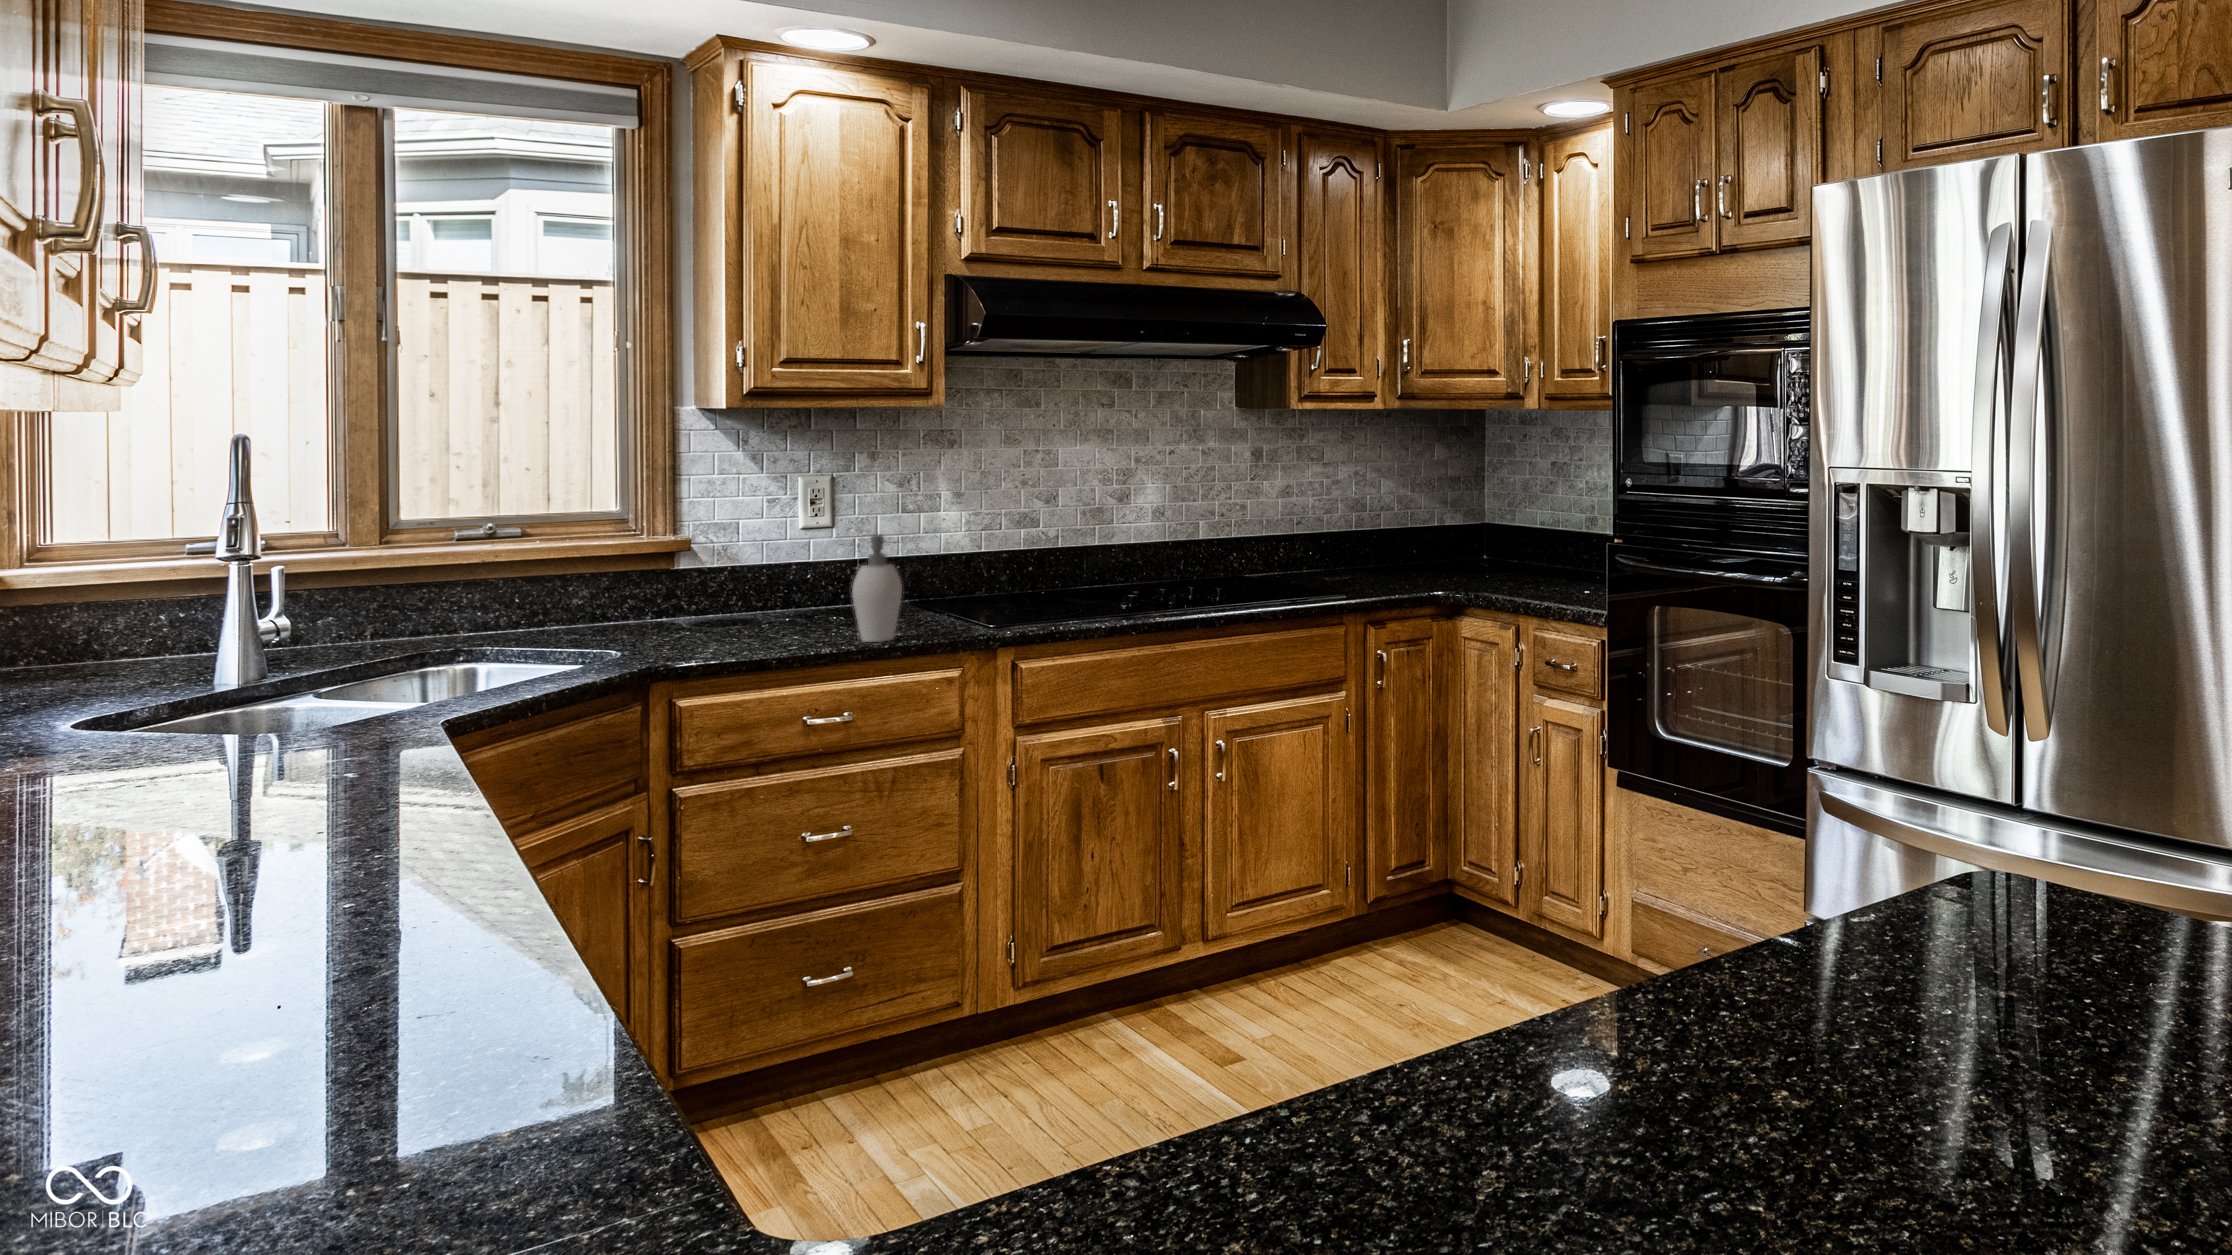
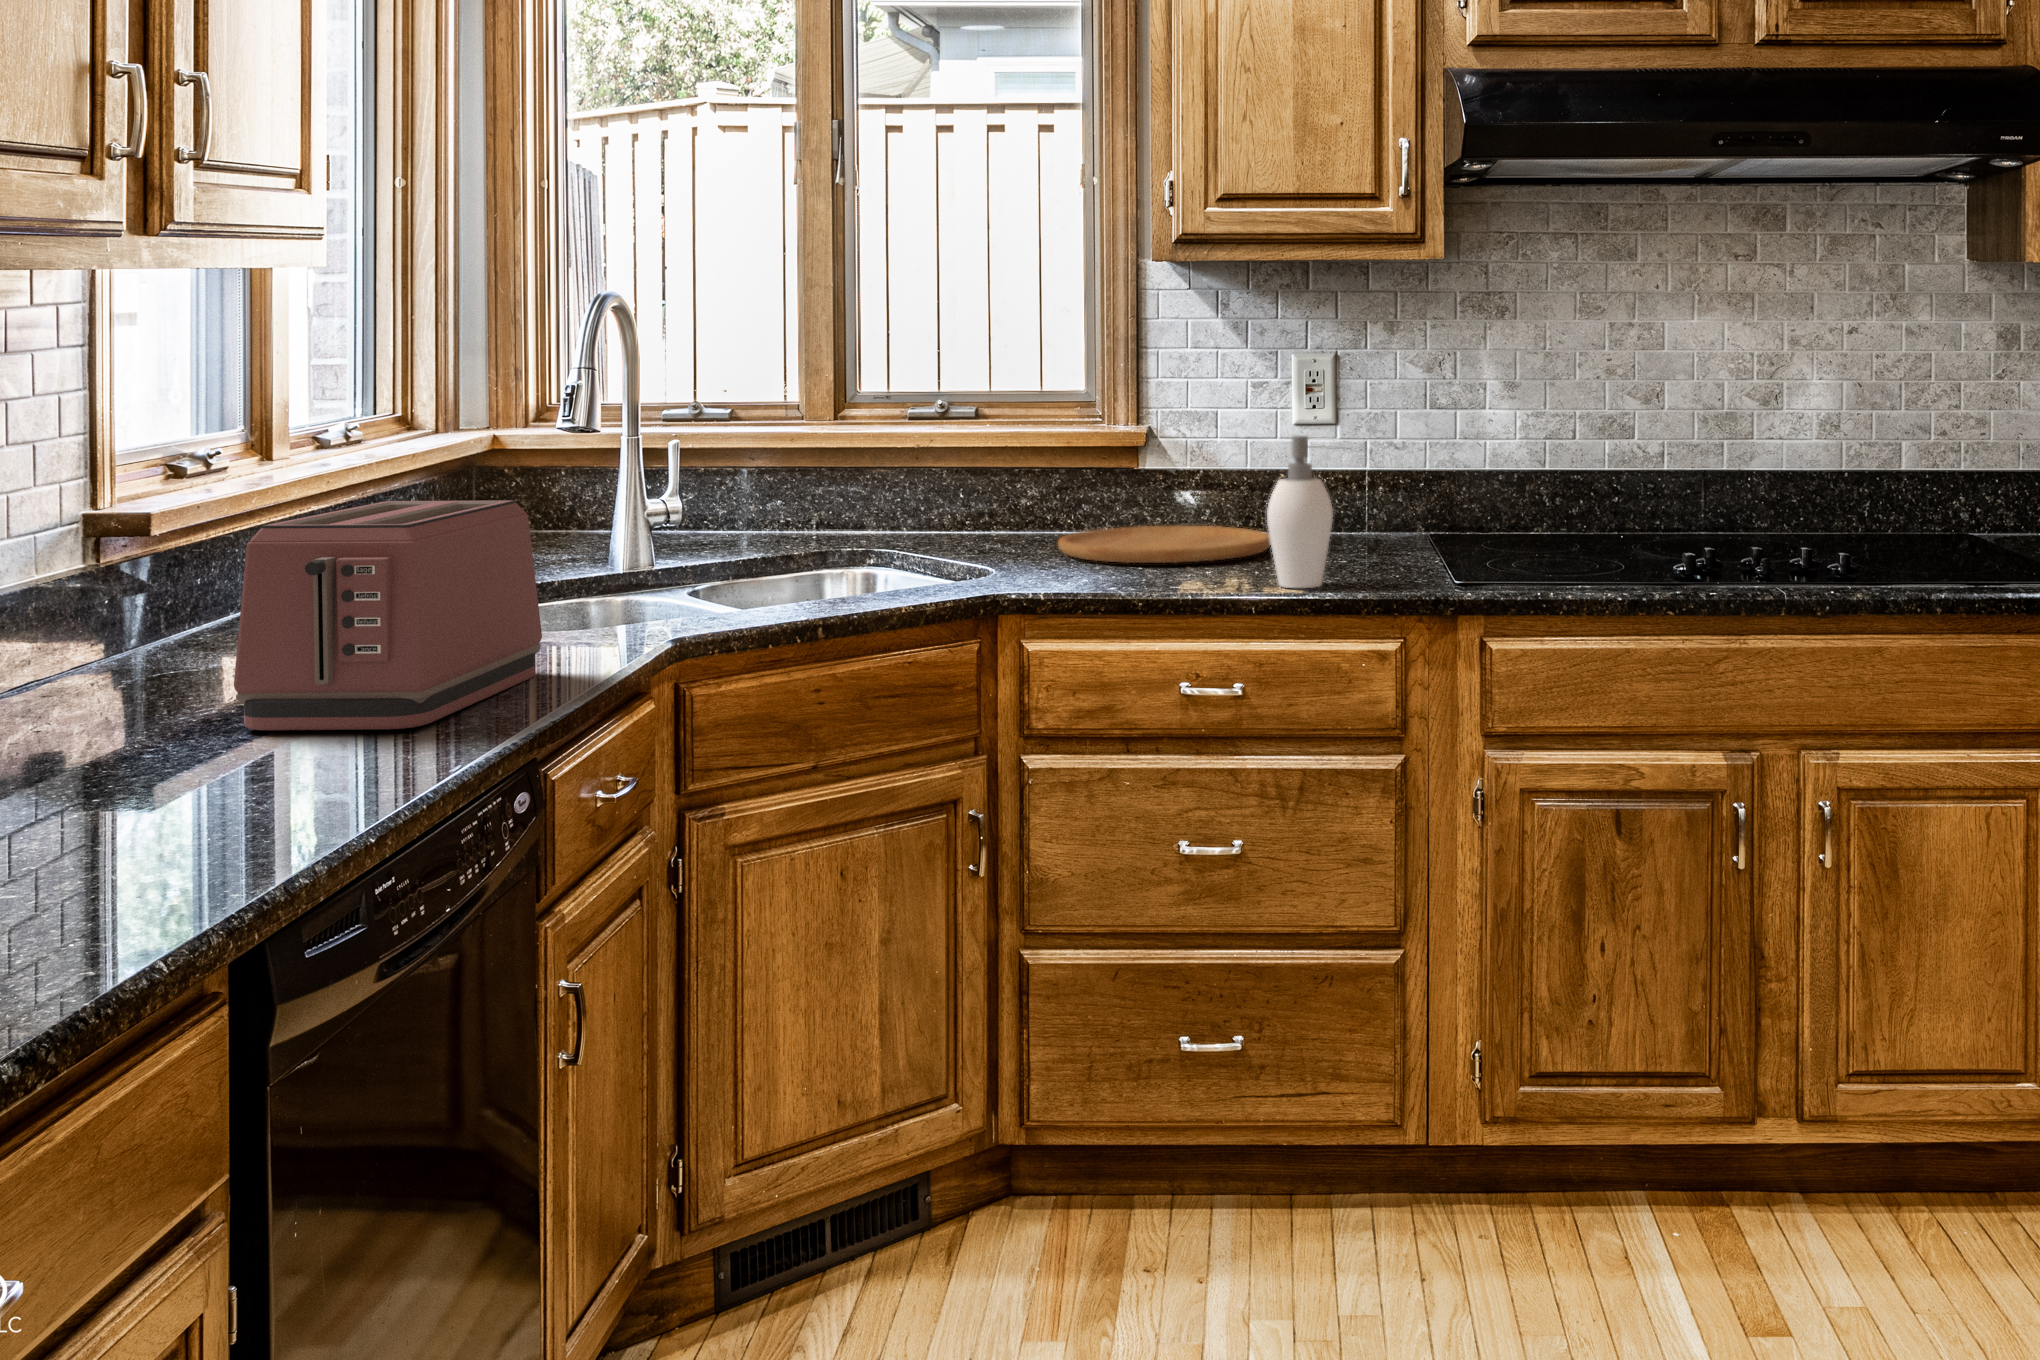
cutting board: none [627,605,807,638] -> present [1058,526,1271,563]
toaster: none [190,622,389,831] -> present [234,500,542,730]

